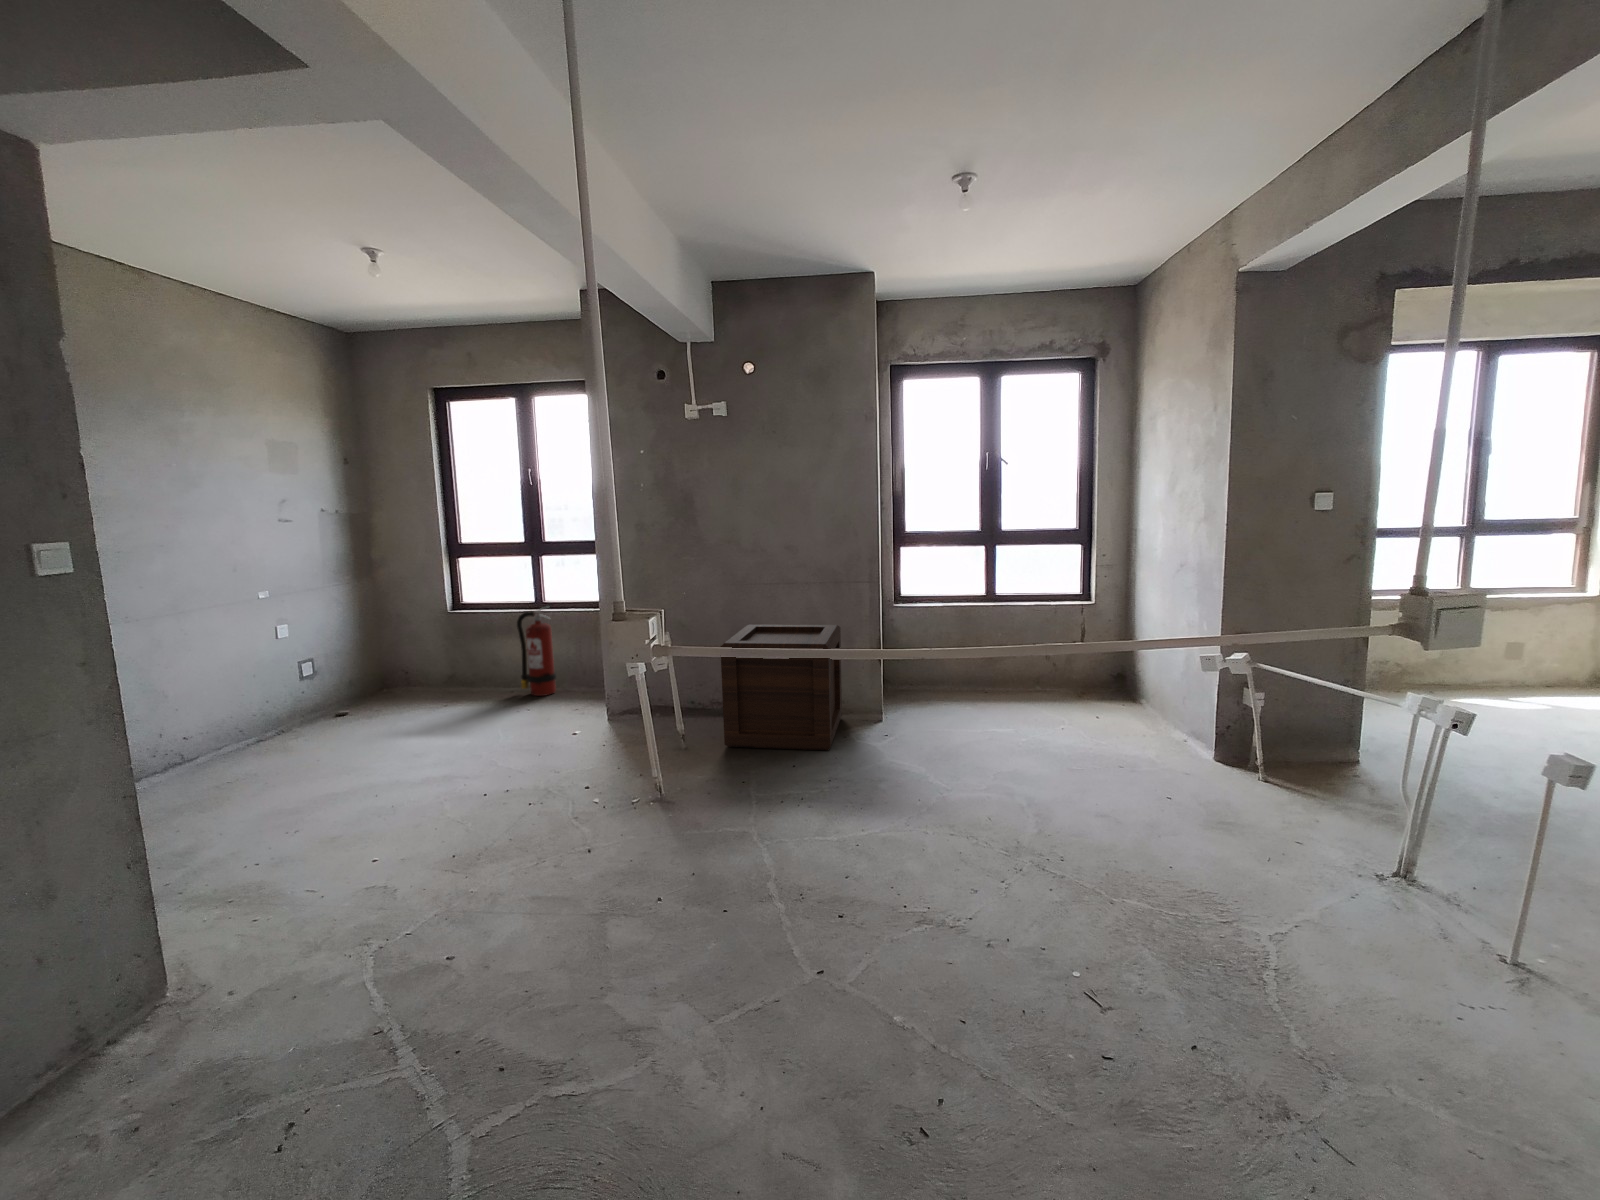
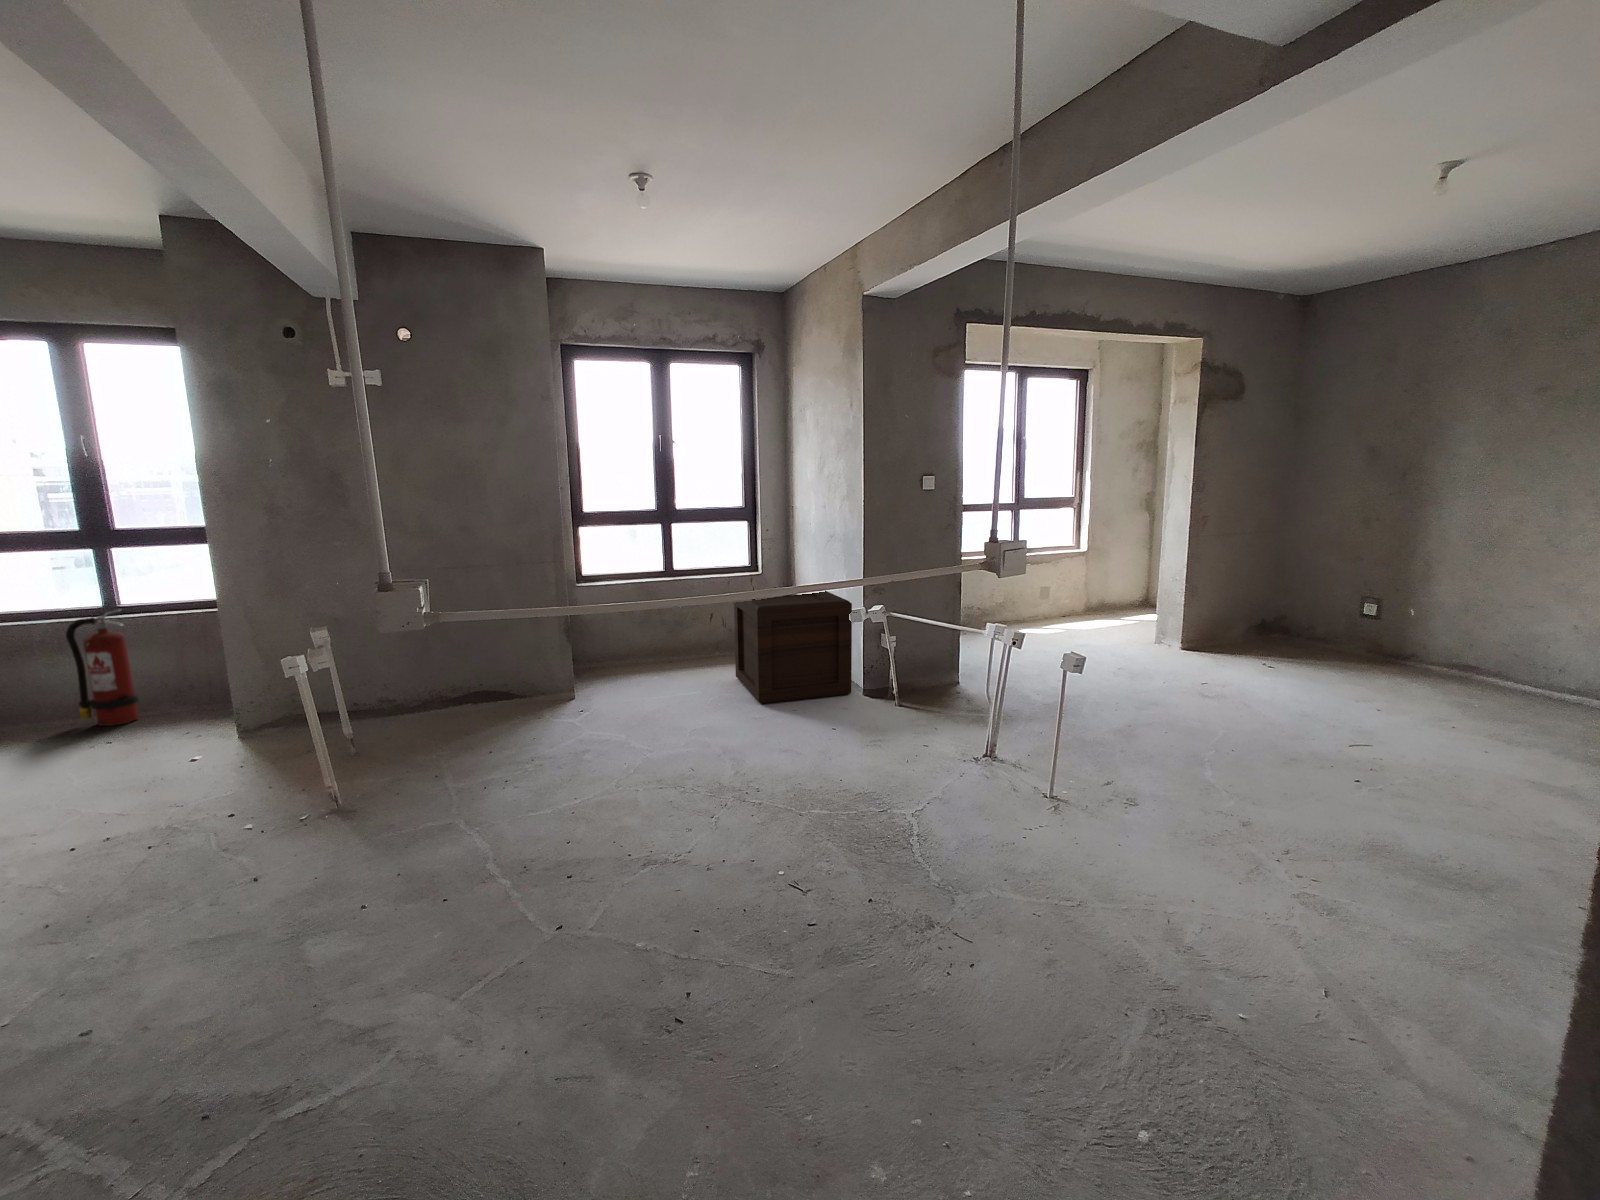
wooden crate: present [721,624,842,750] -> present [734,591,852,704]

